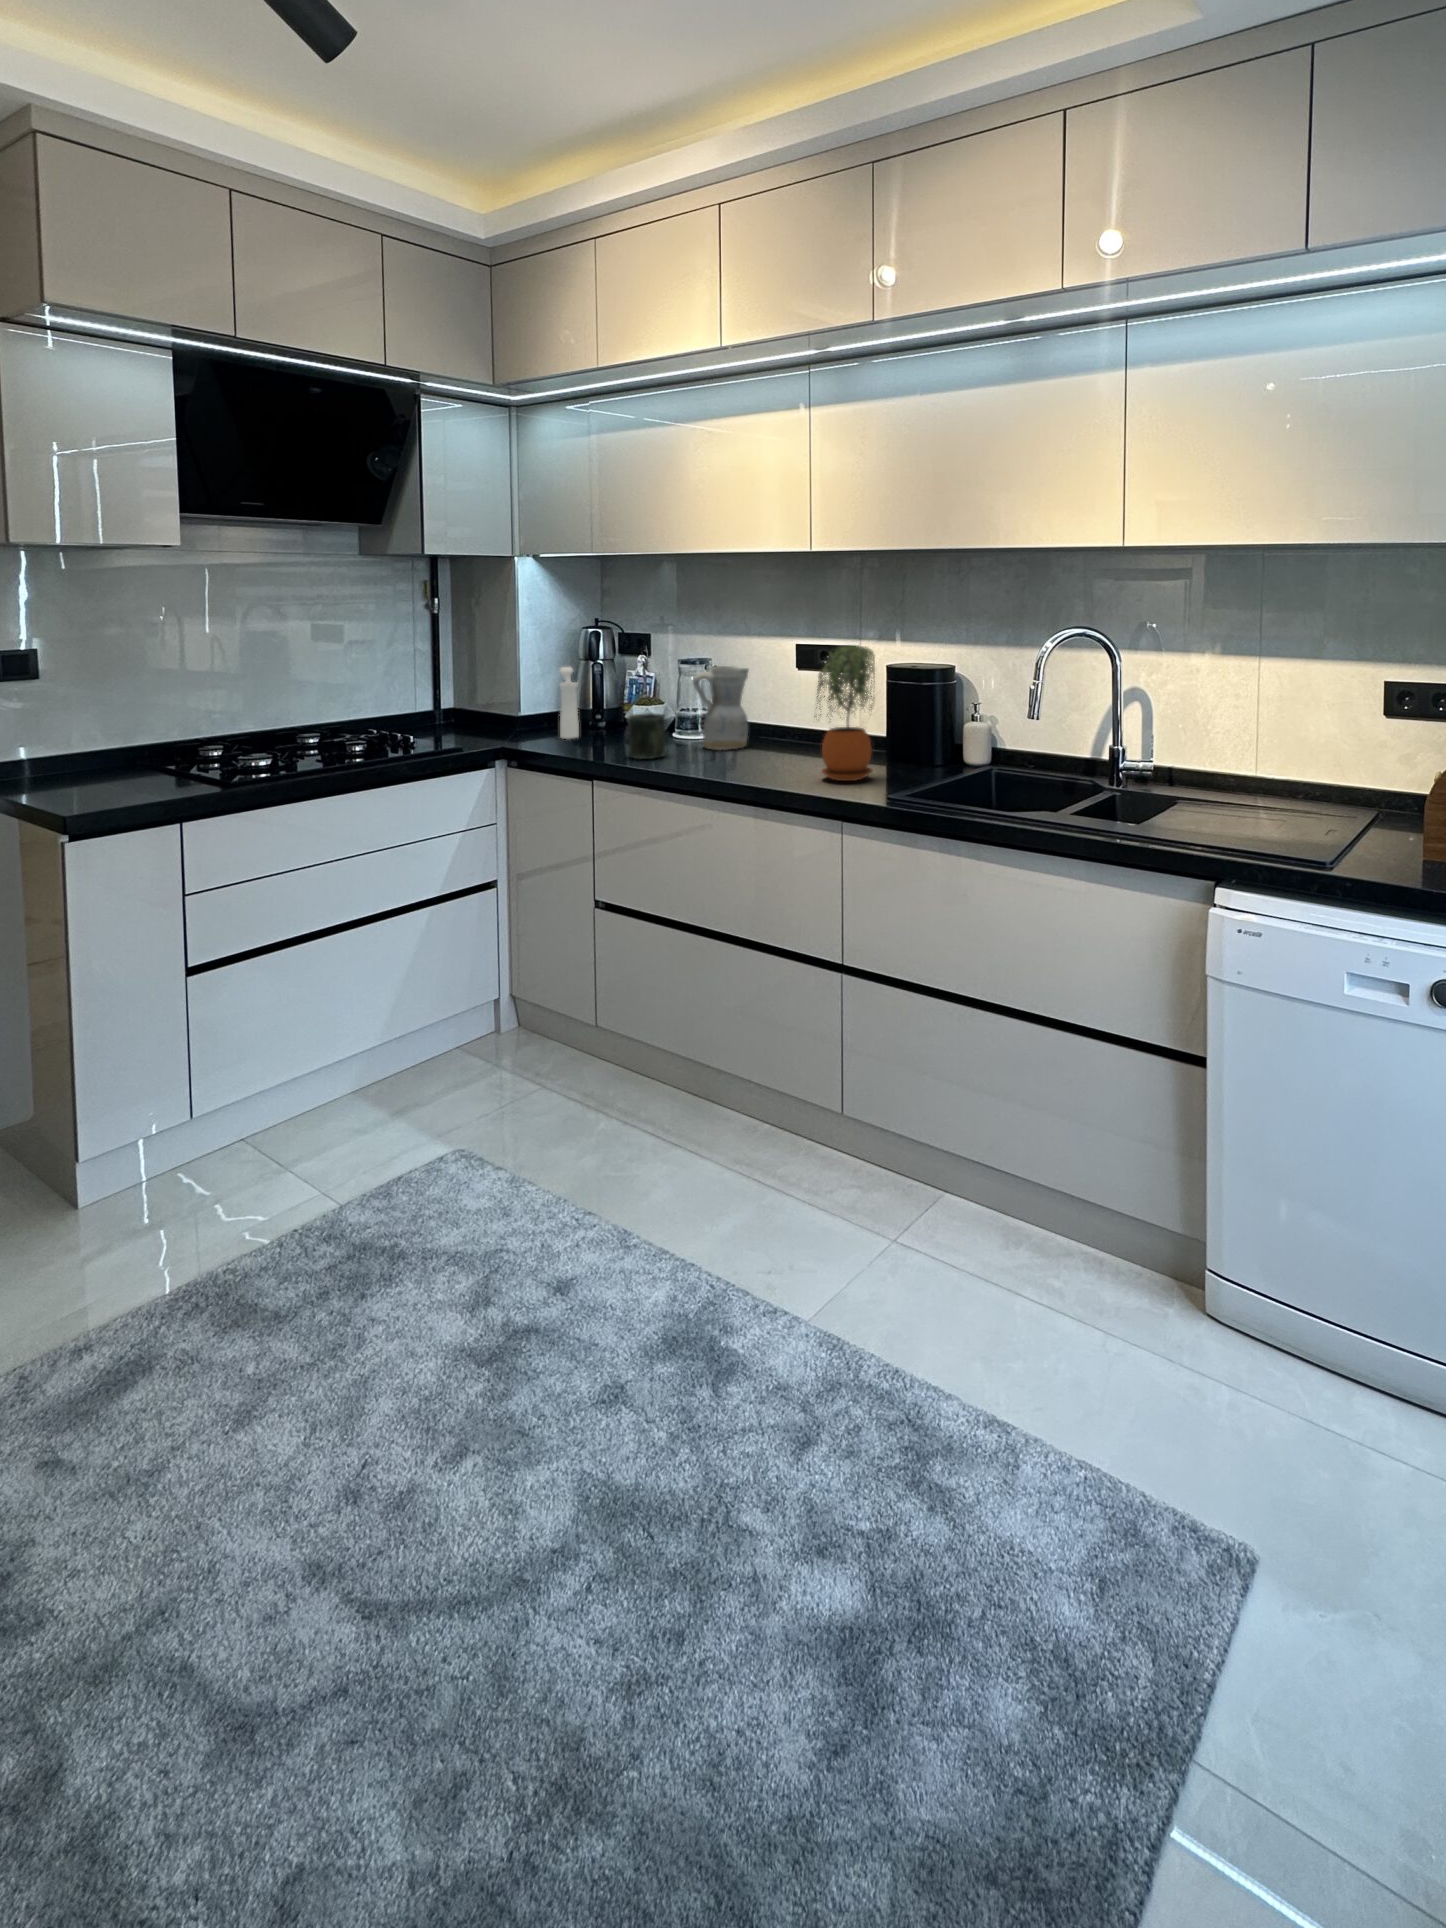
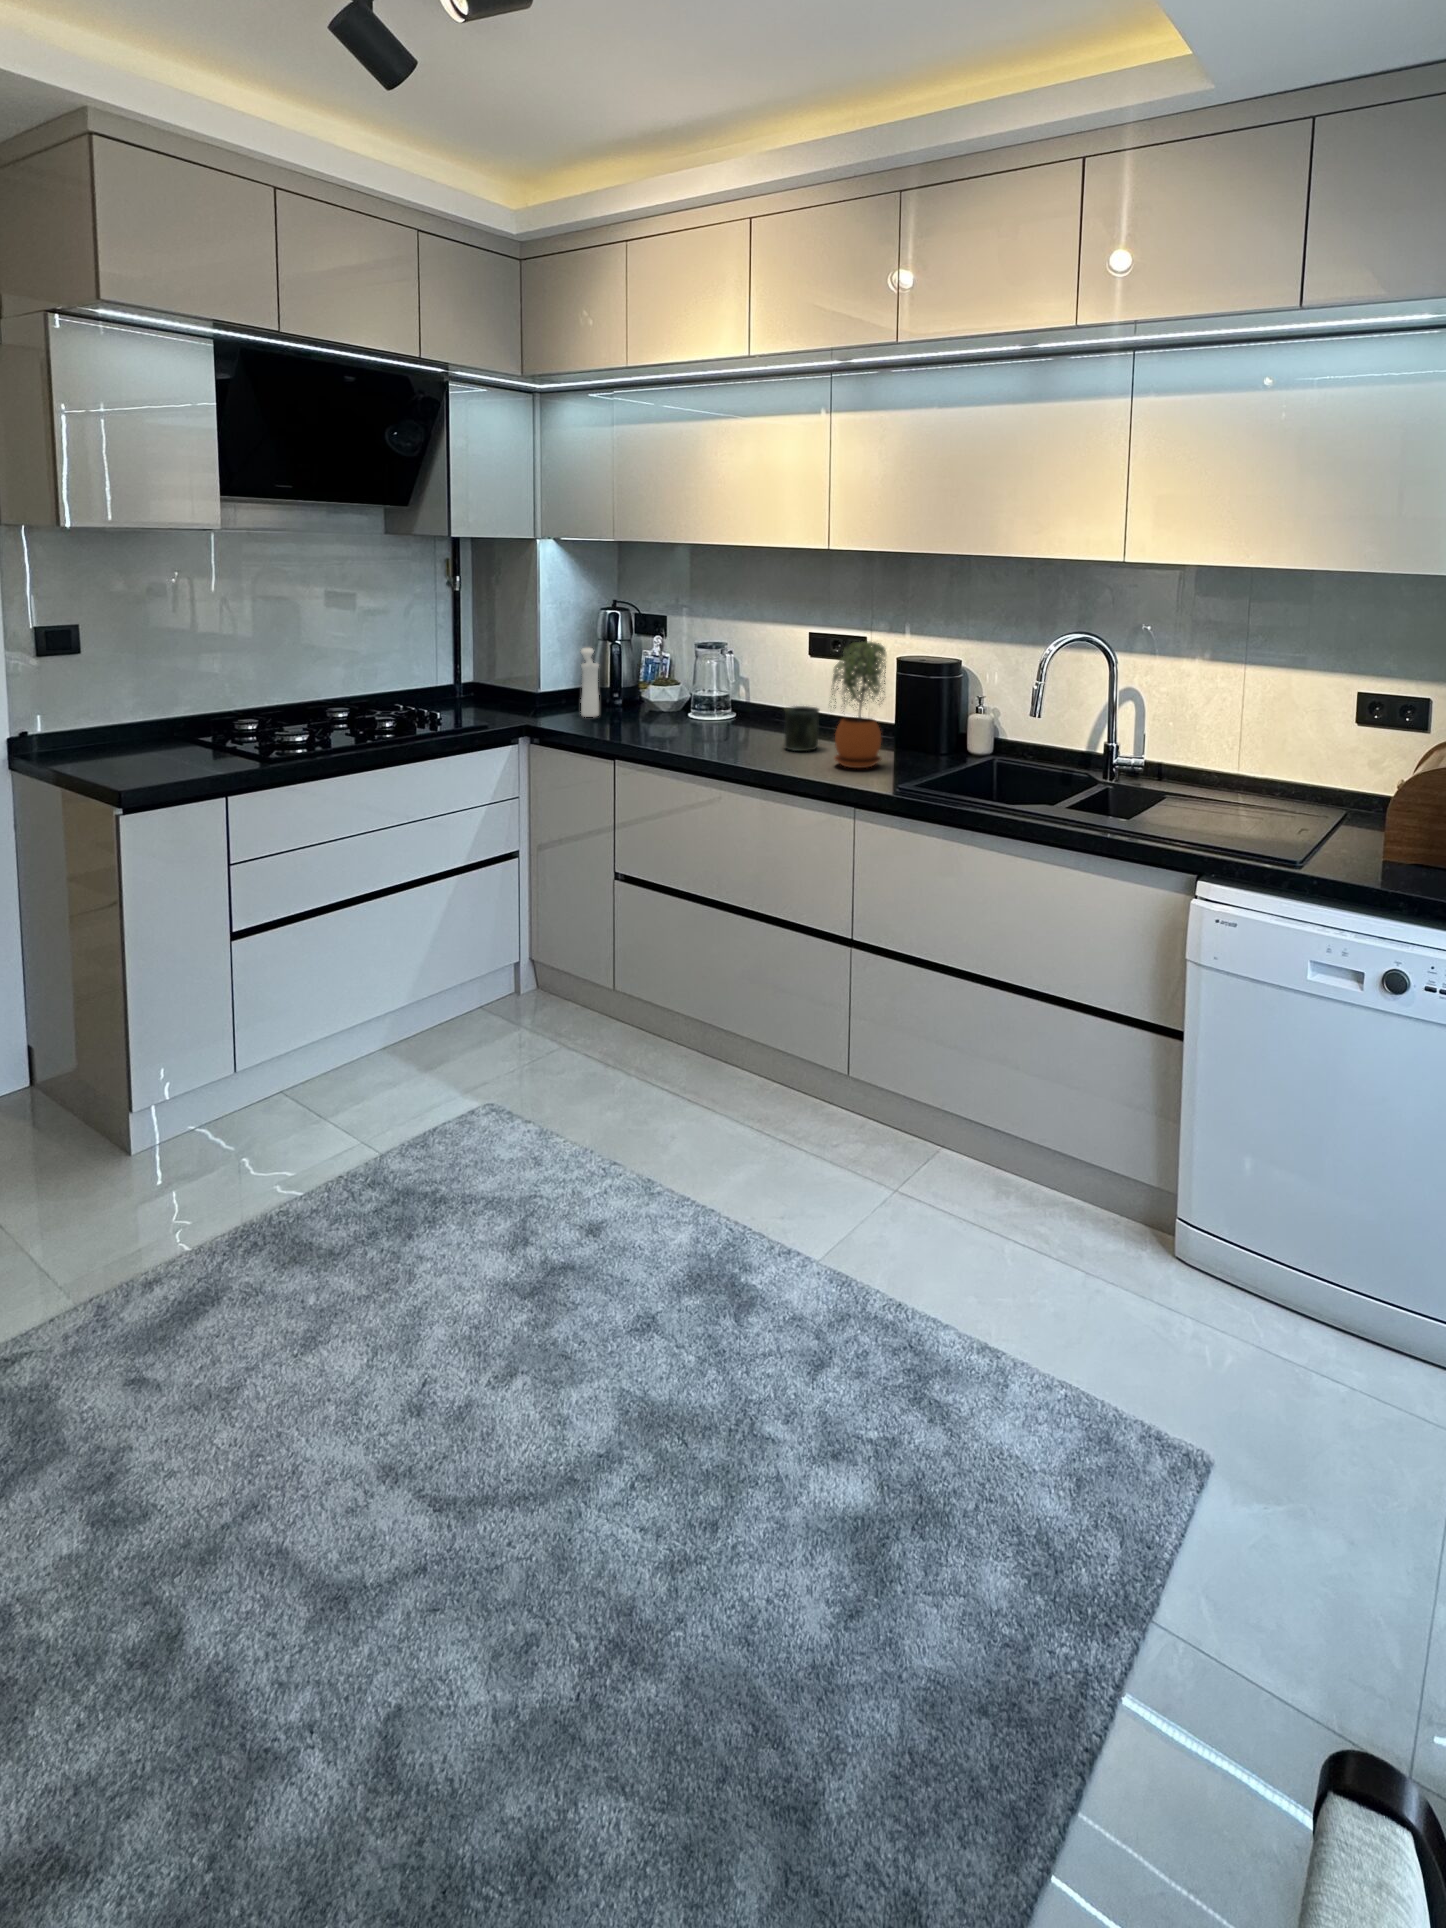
ceramic pitcher: present [693,666,749,750] -> none [711,653,764,732]
mug: present [628,713,665,759] -> present [784,706,819,751]

